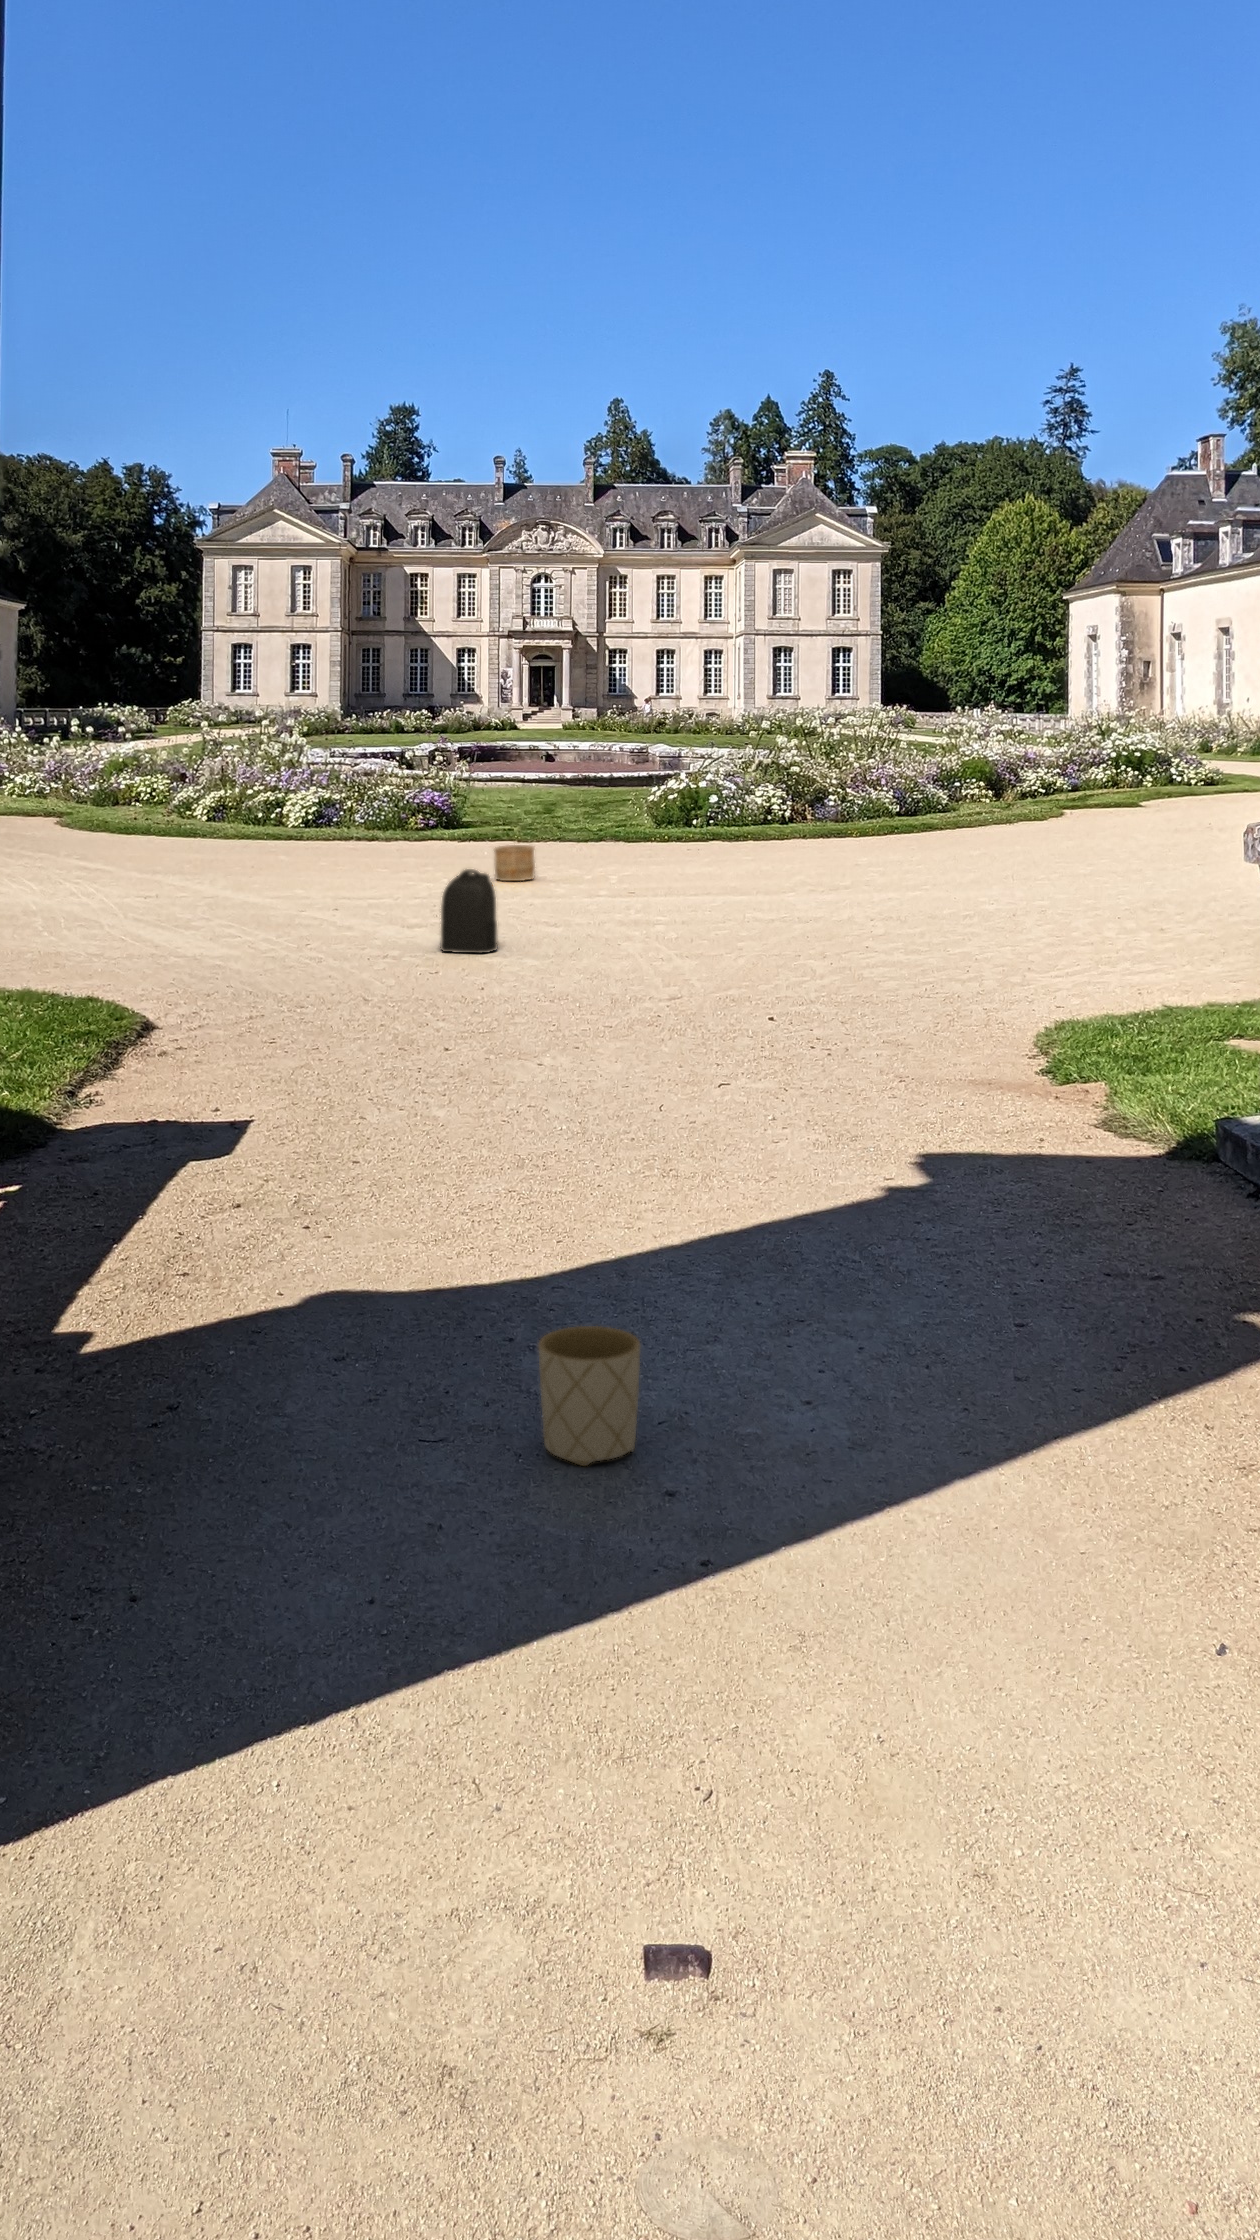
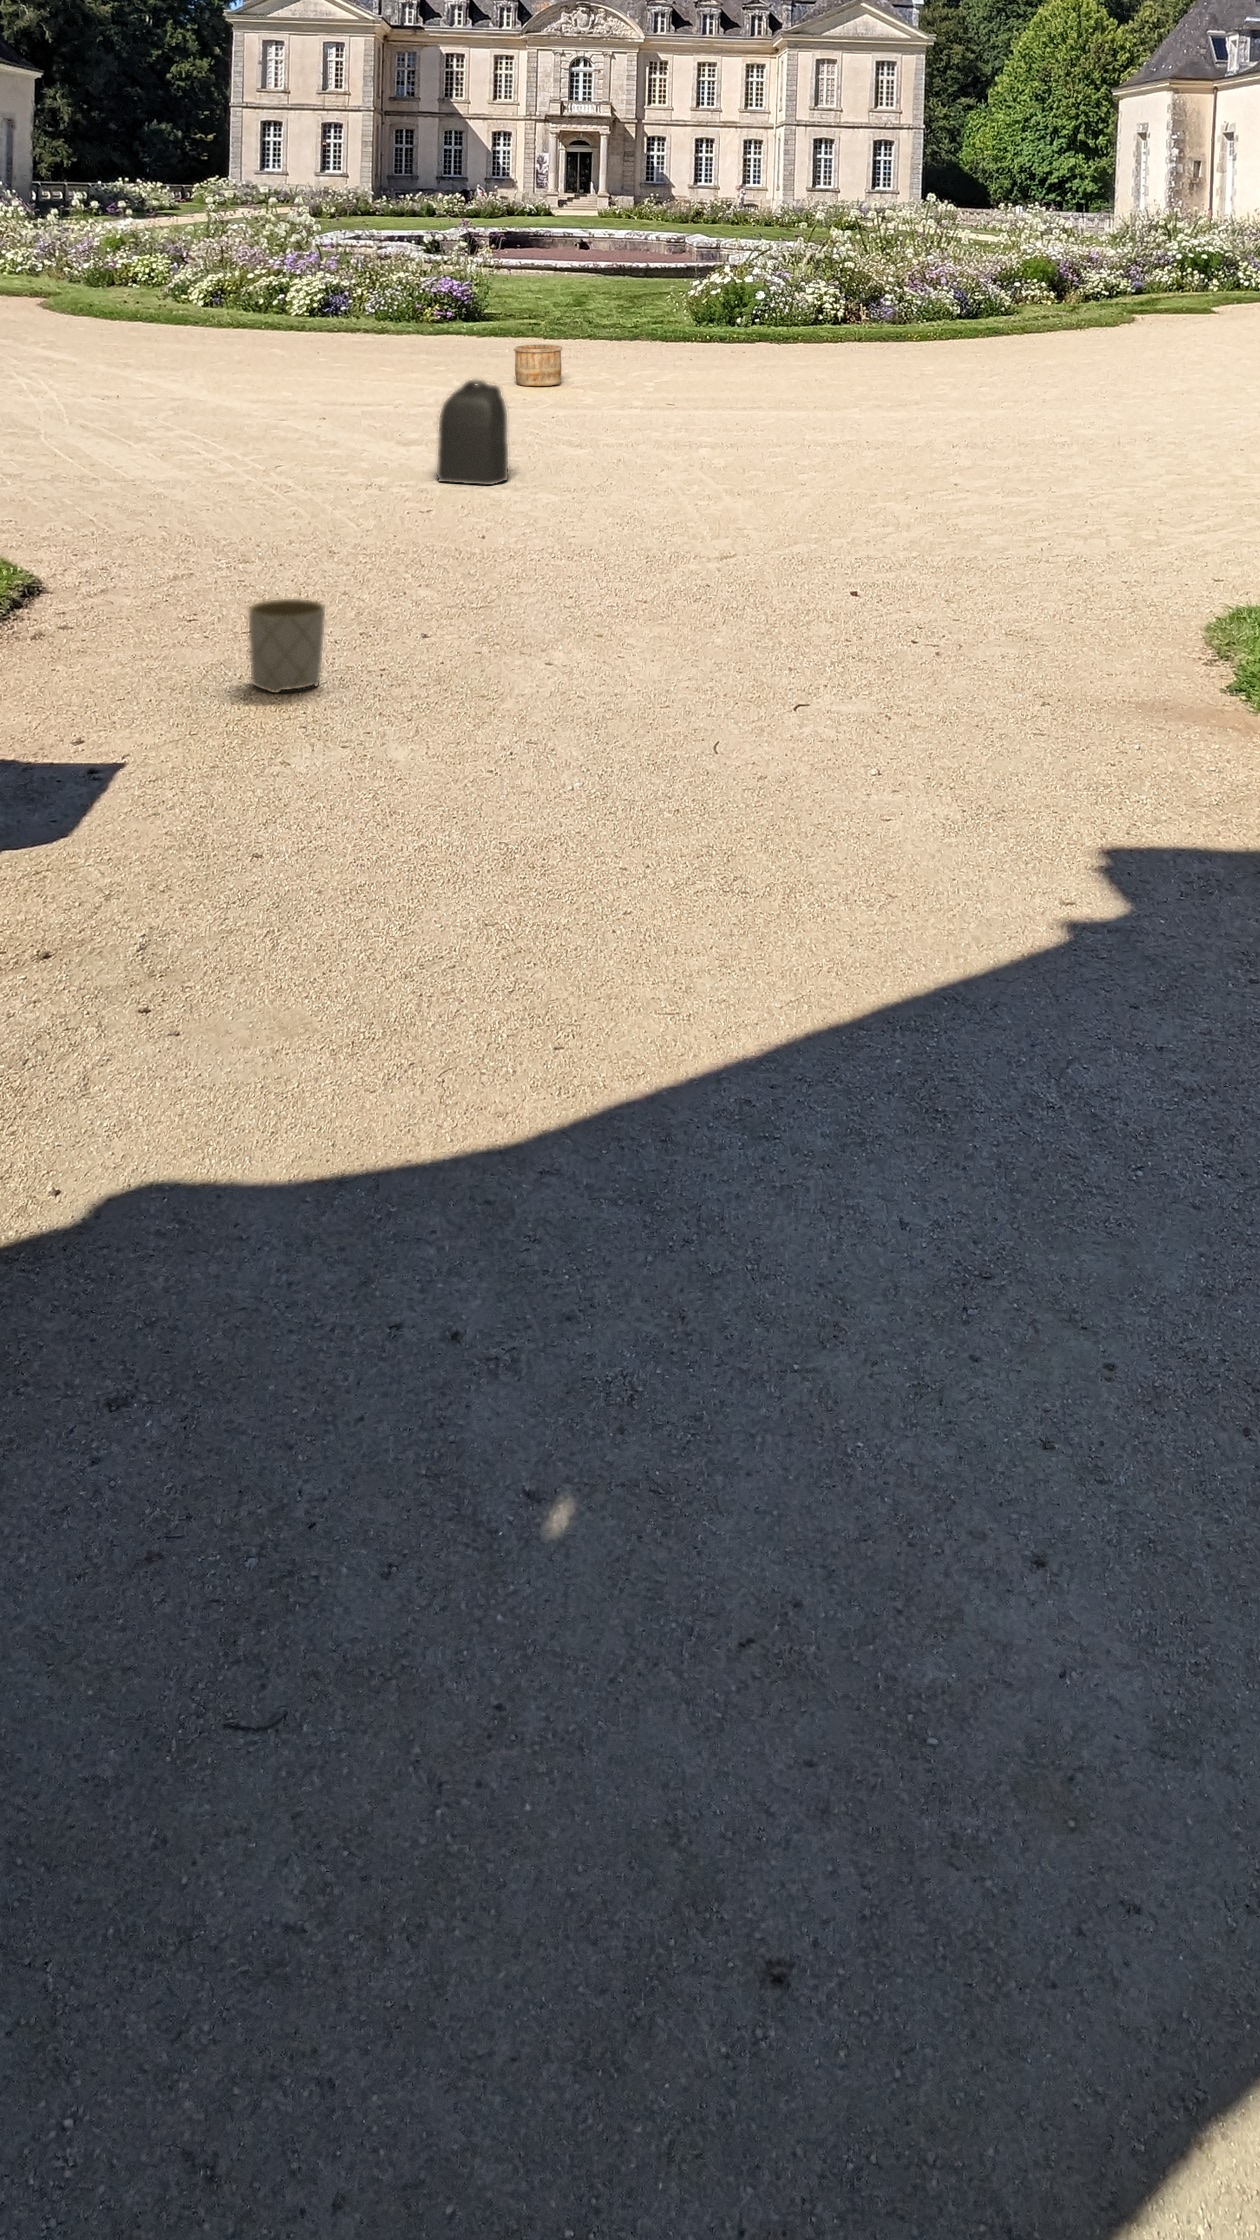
planter: present [539,1326,640,1466] -> present [249,599,325,693]

